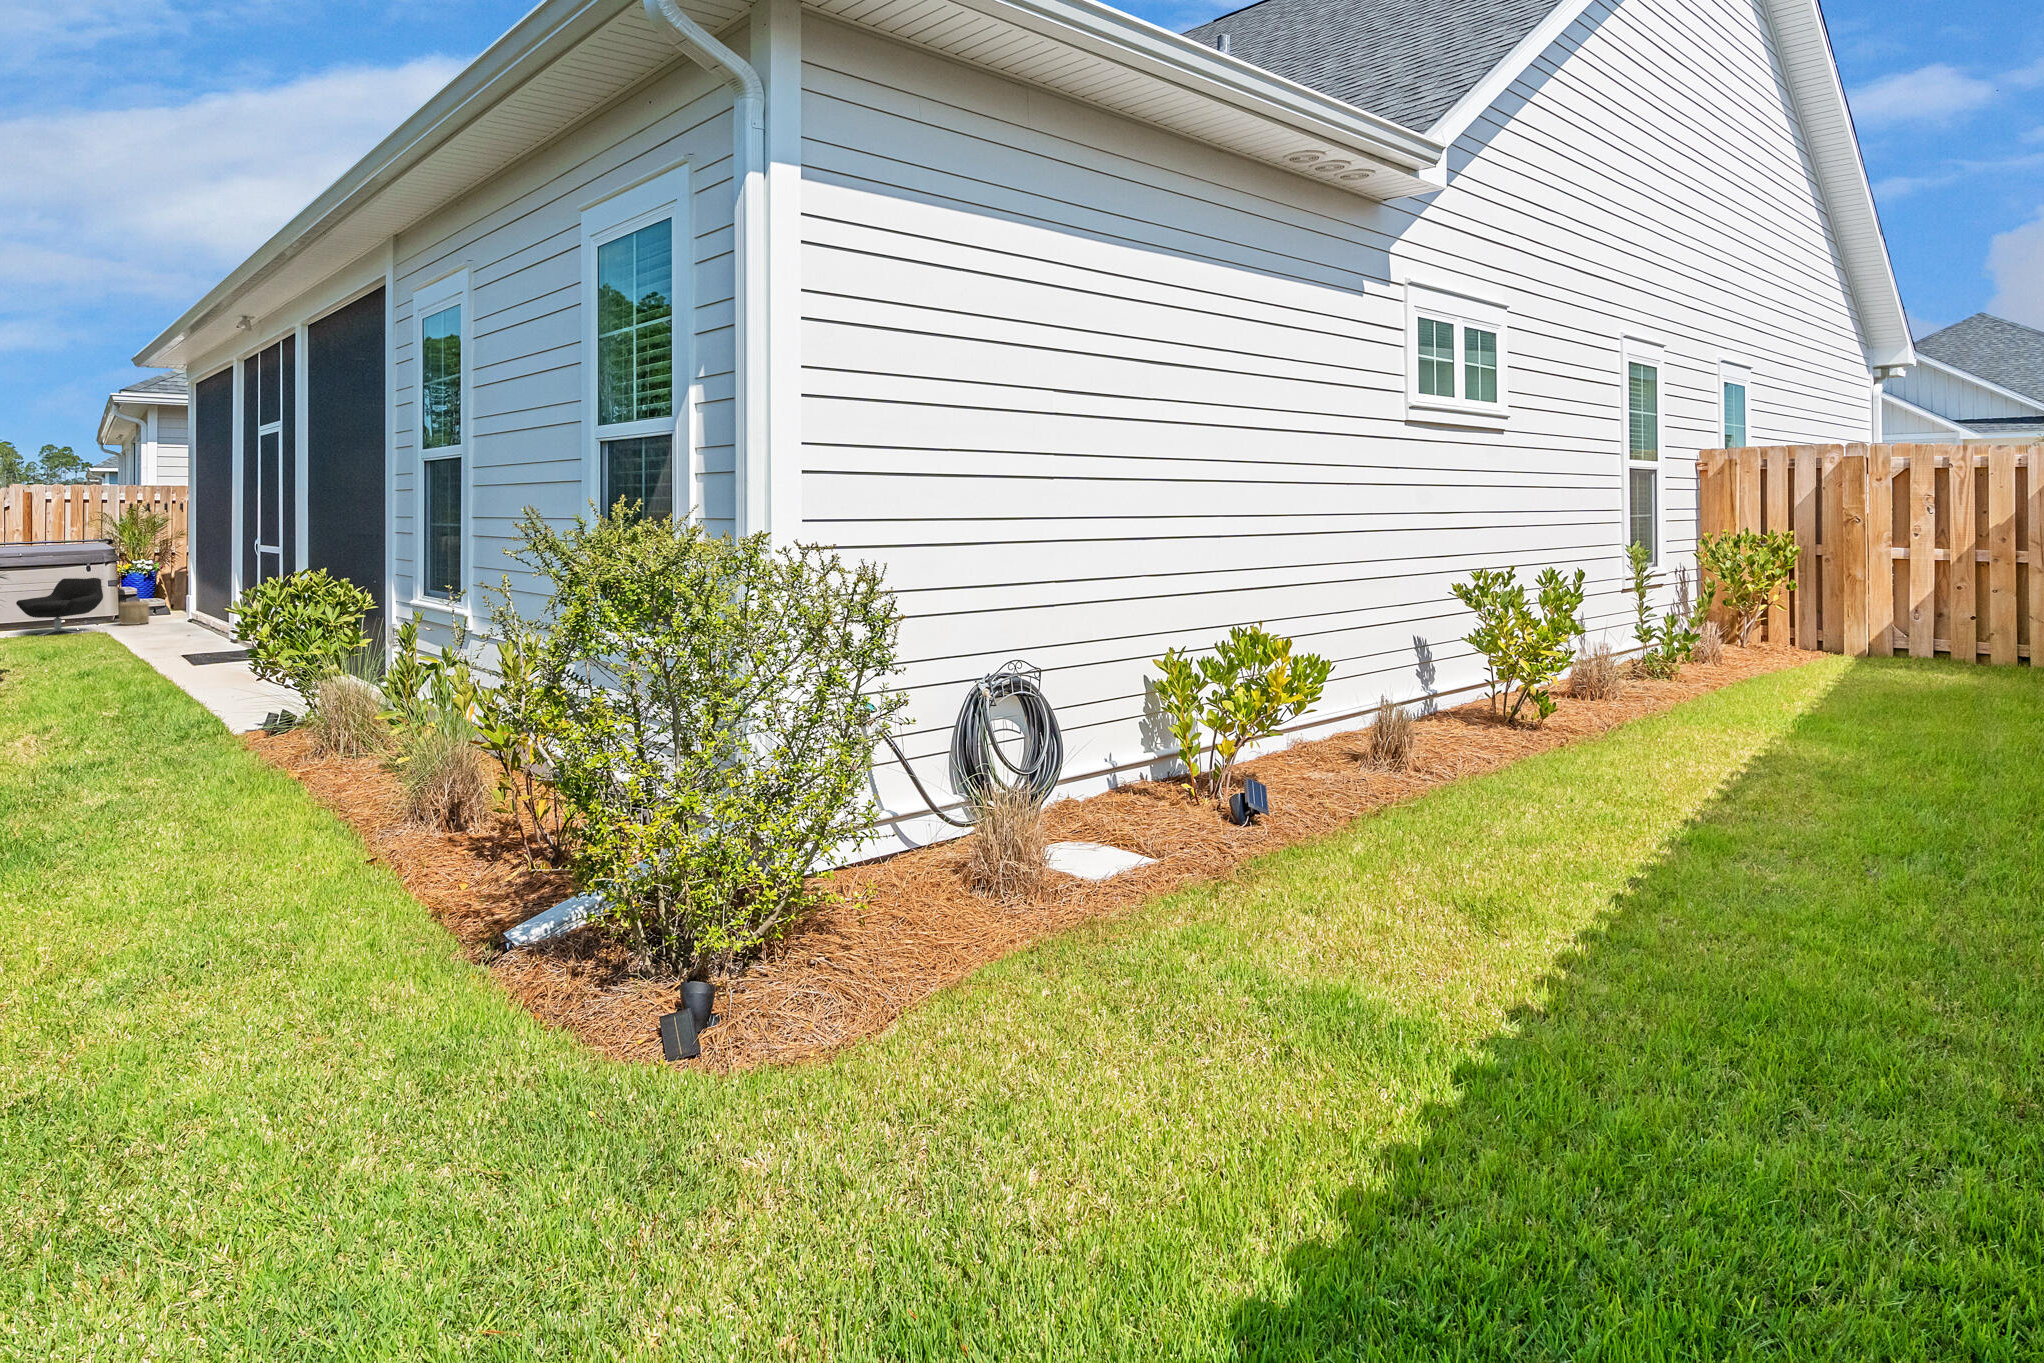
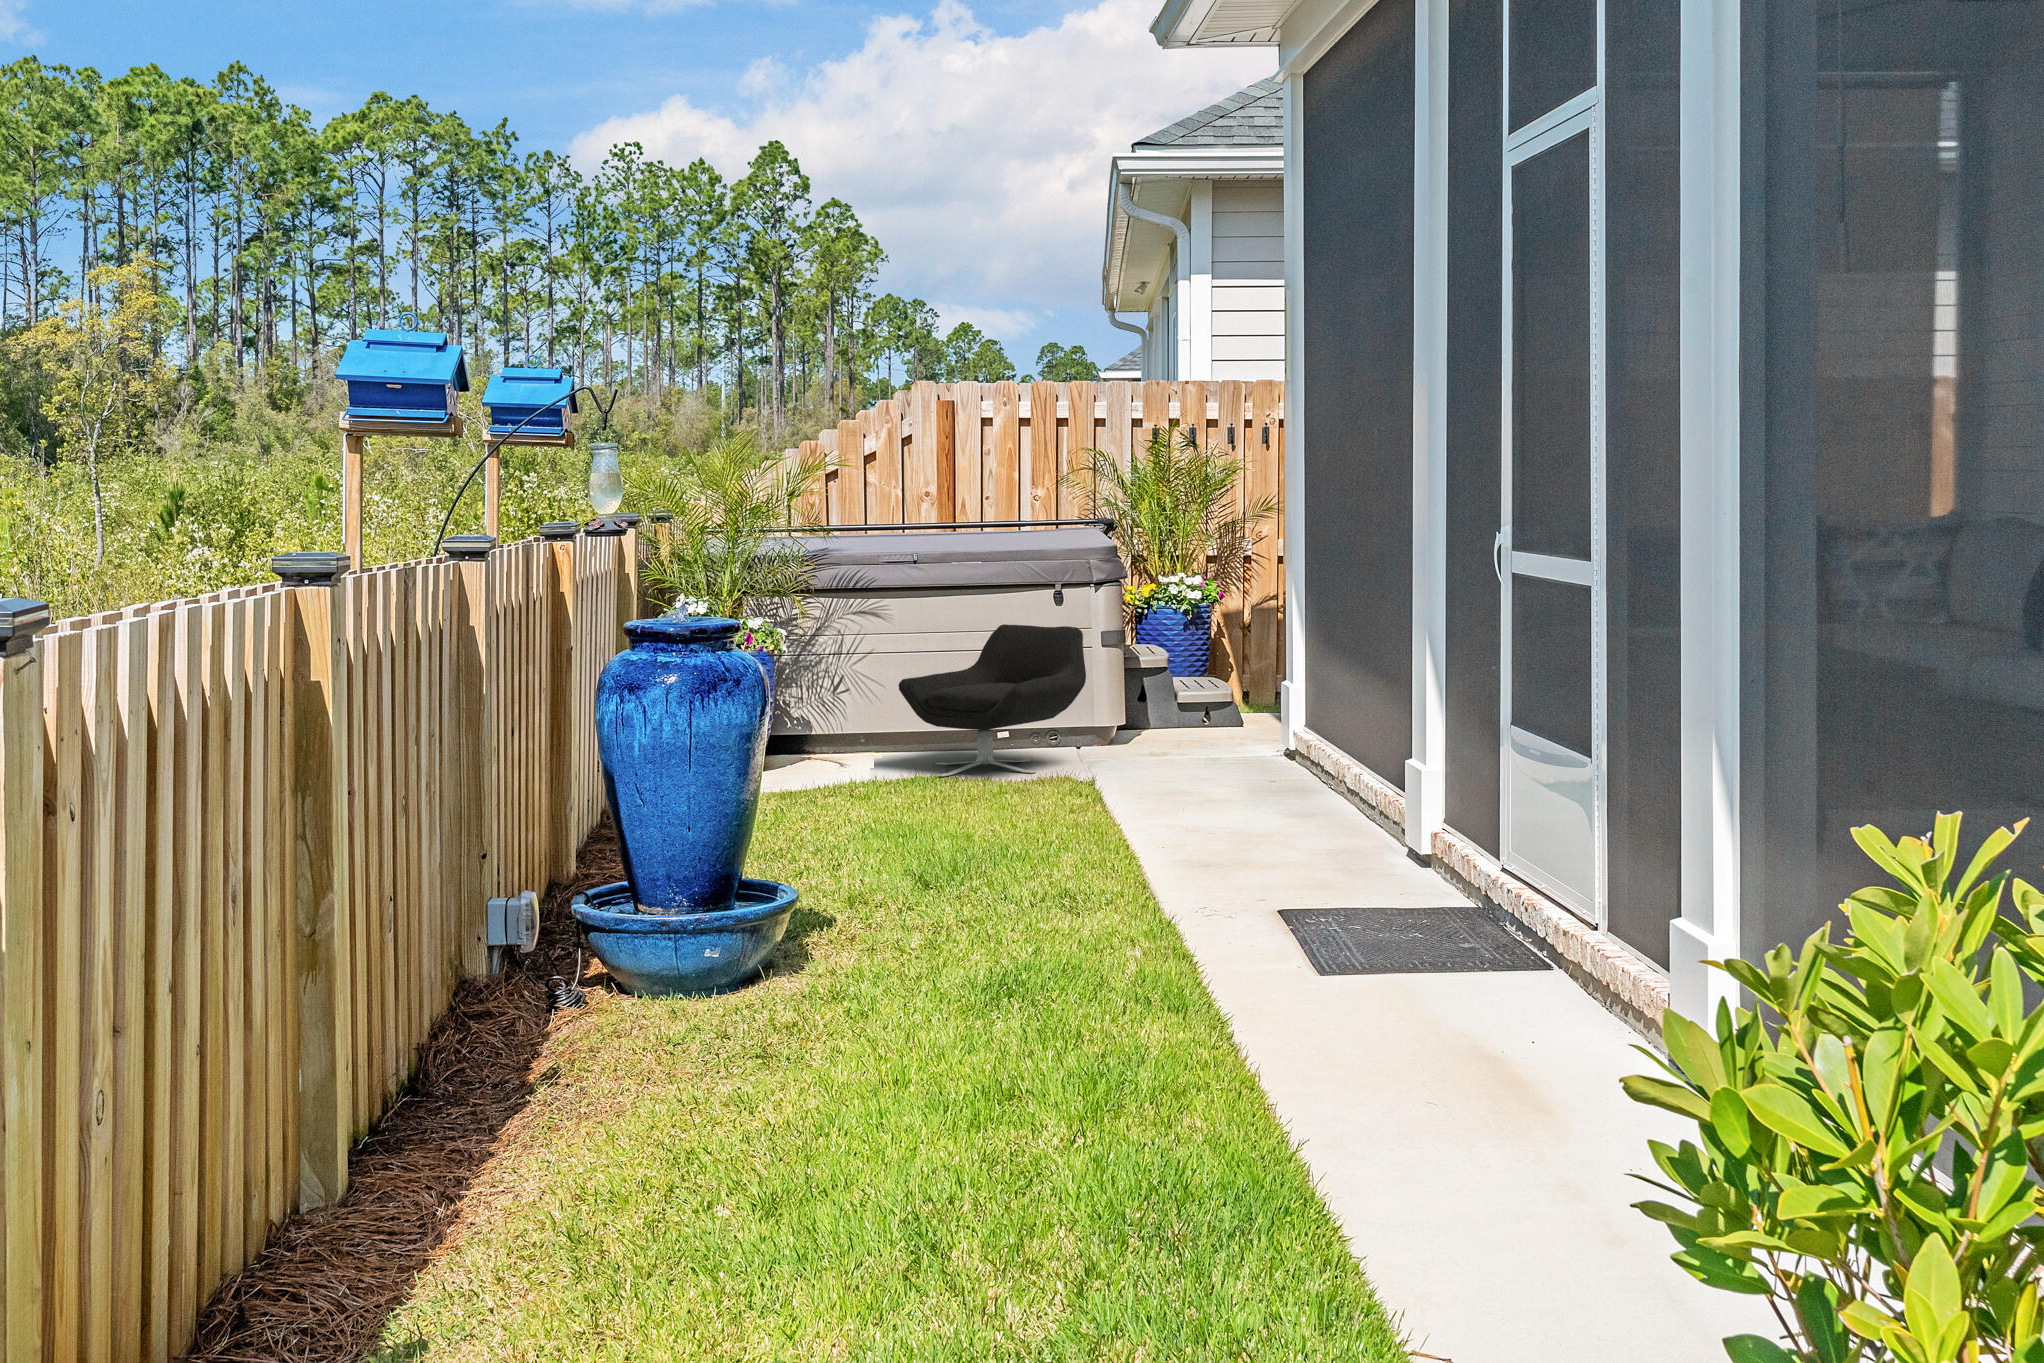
wooden bucket: present [119,601,149,625] -> none [1121,688,1194,753]

